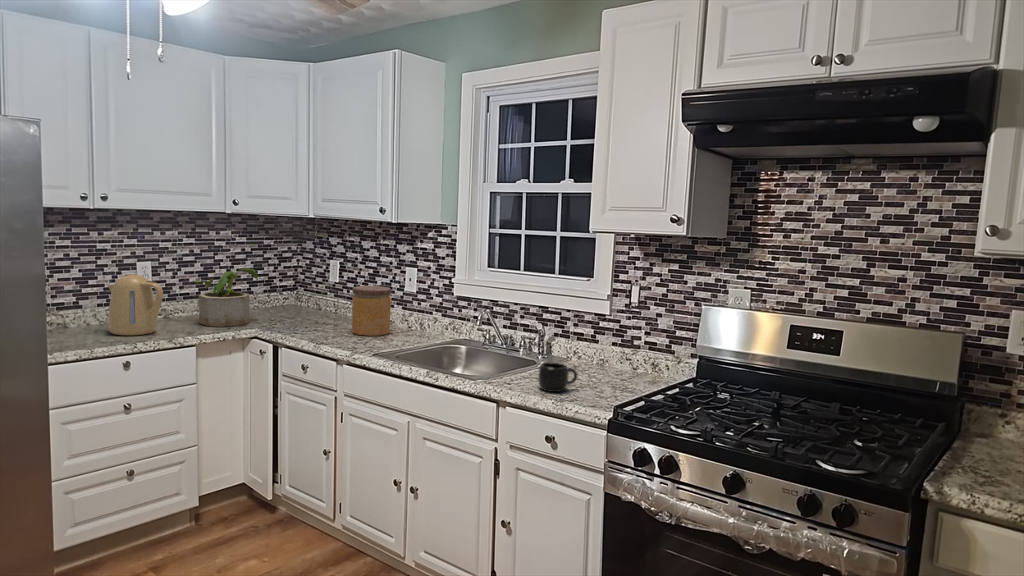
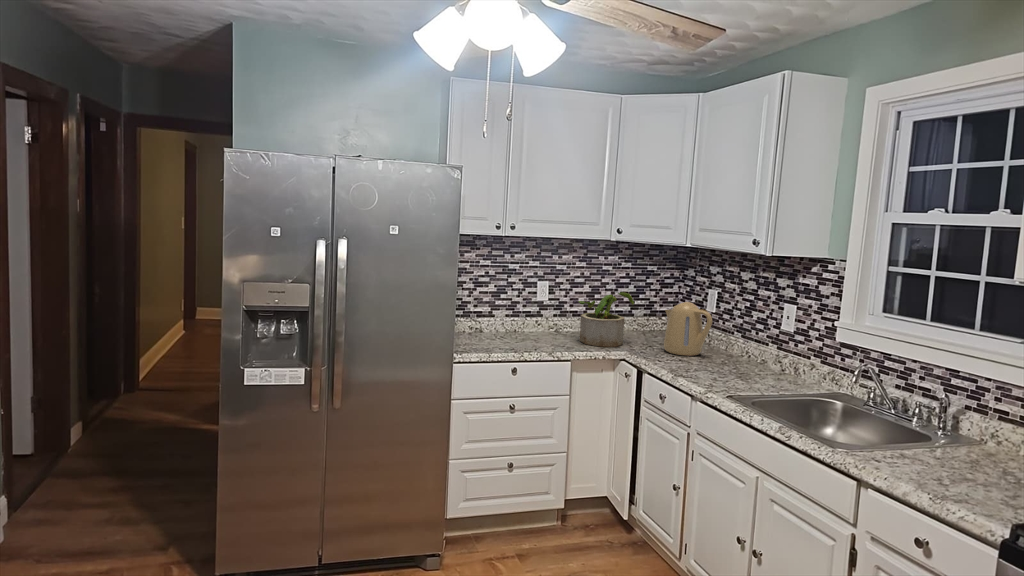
kettle: present [108,274,163,336] -> present [664,302,712,356]
jar: present [352,286,391,336] -> none [716,320,762,375]
mug: present [538,363,577,392] -> none [917,444,978,485]

